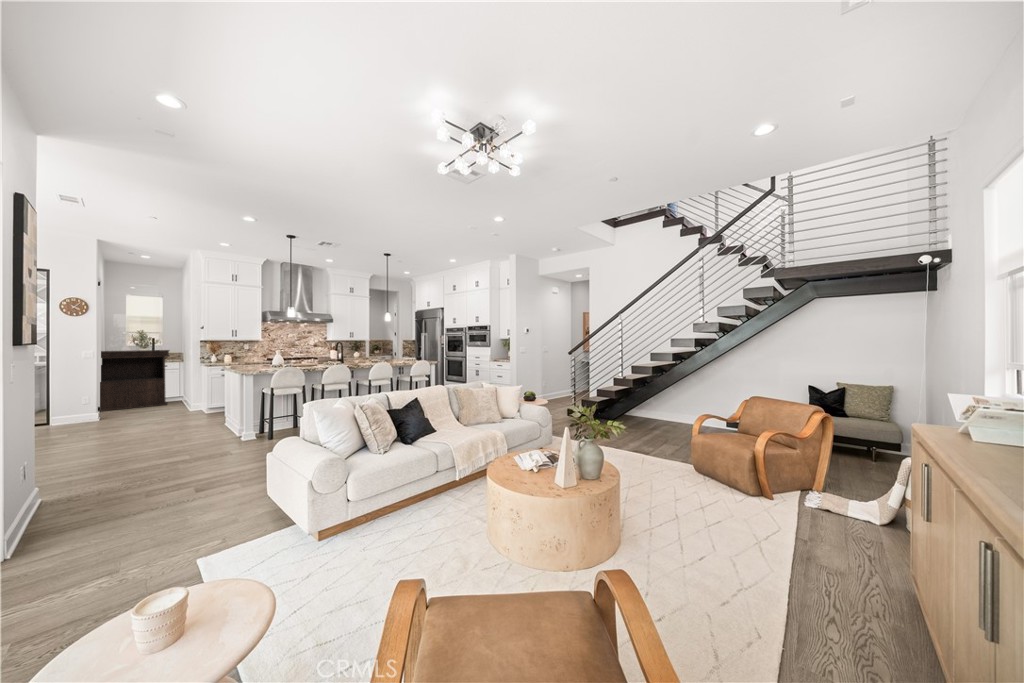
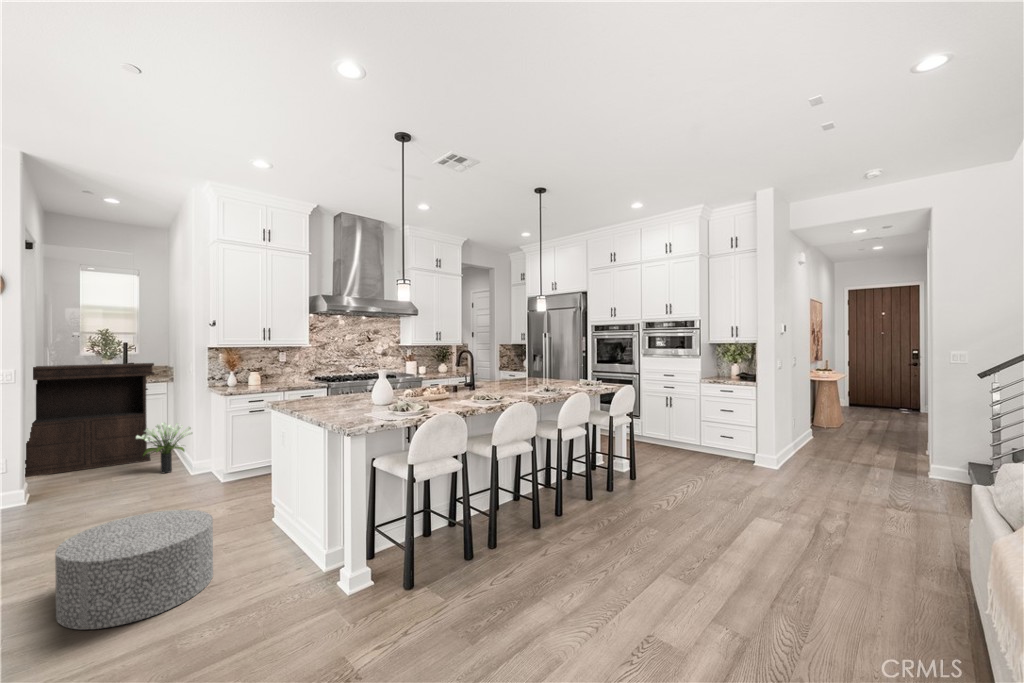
potted plant: none [157,382,191,410] -> present [136,422,192,473]
ottoman: none [115,412,187,449] -> present [55,510,213,629]

